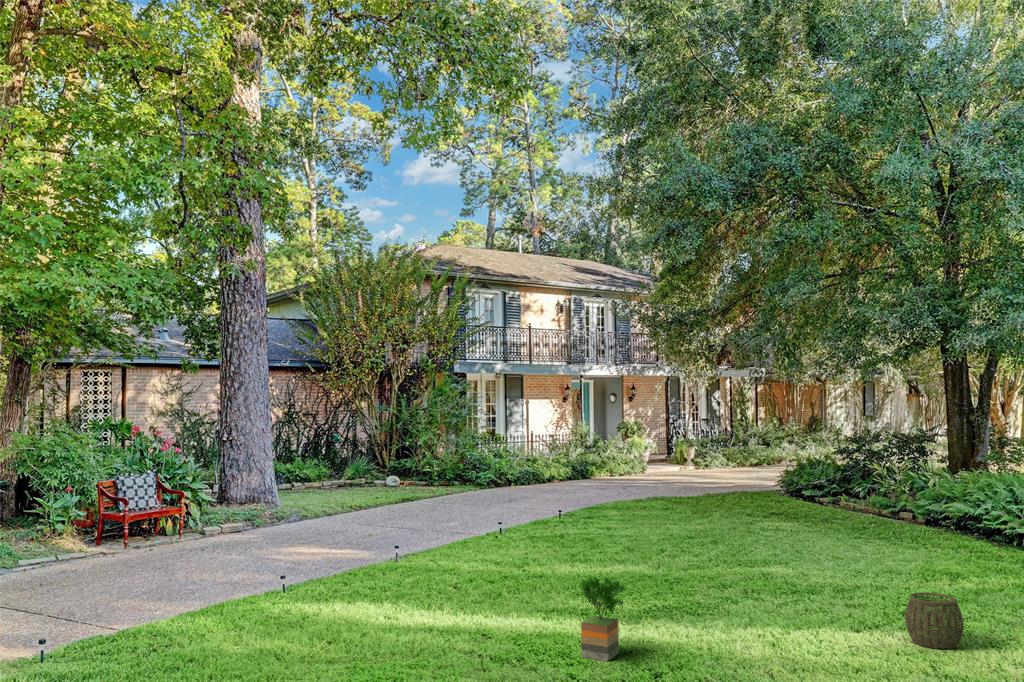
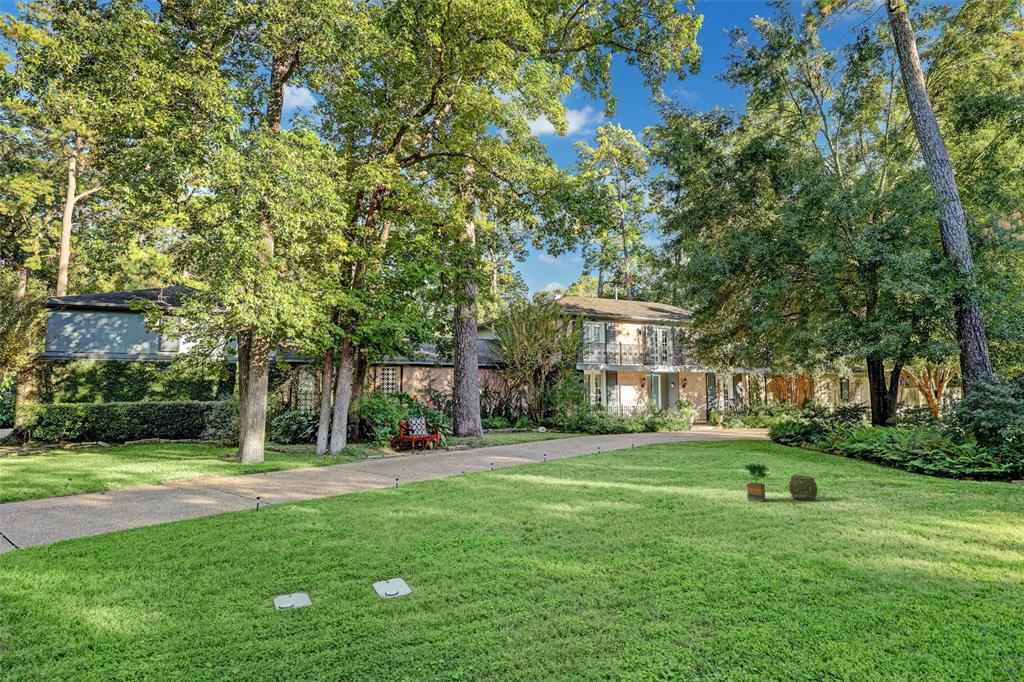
potted tree: present [579,577,626,661] -> present [745,464,768,502]

